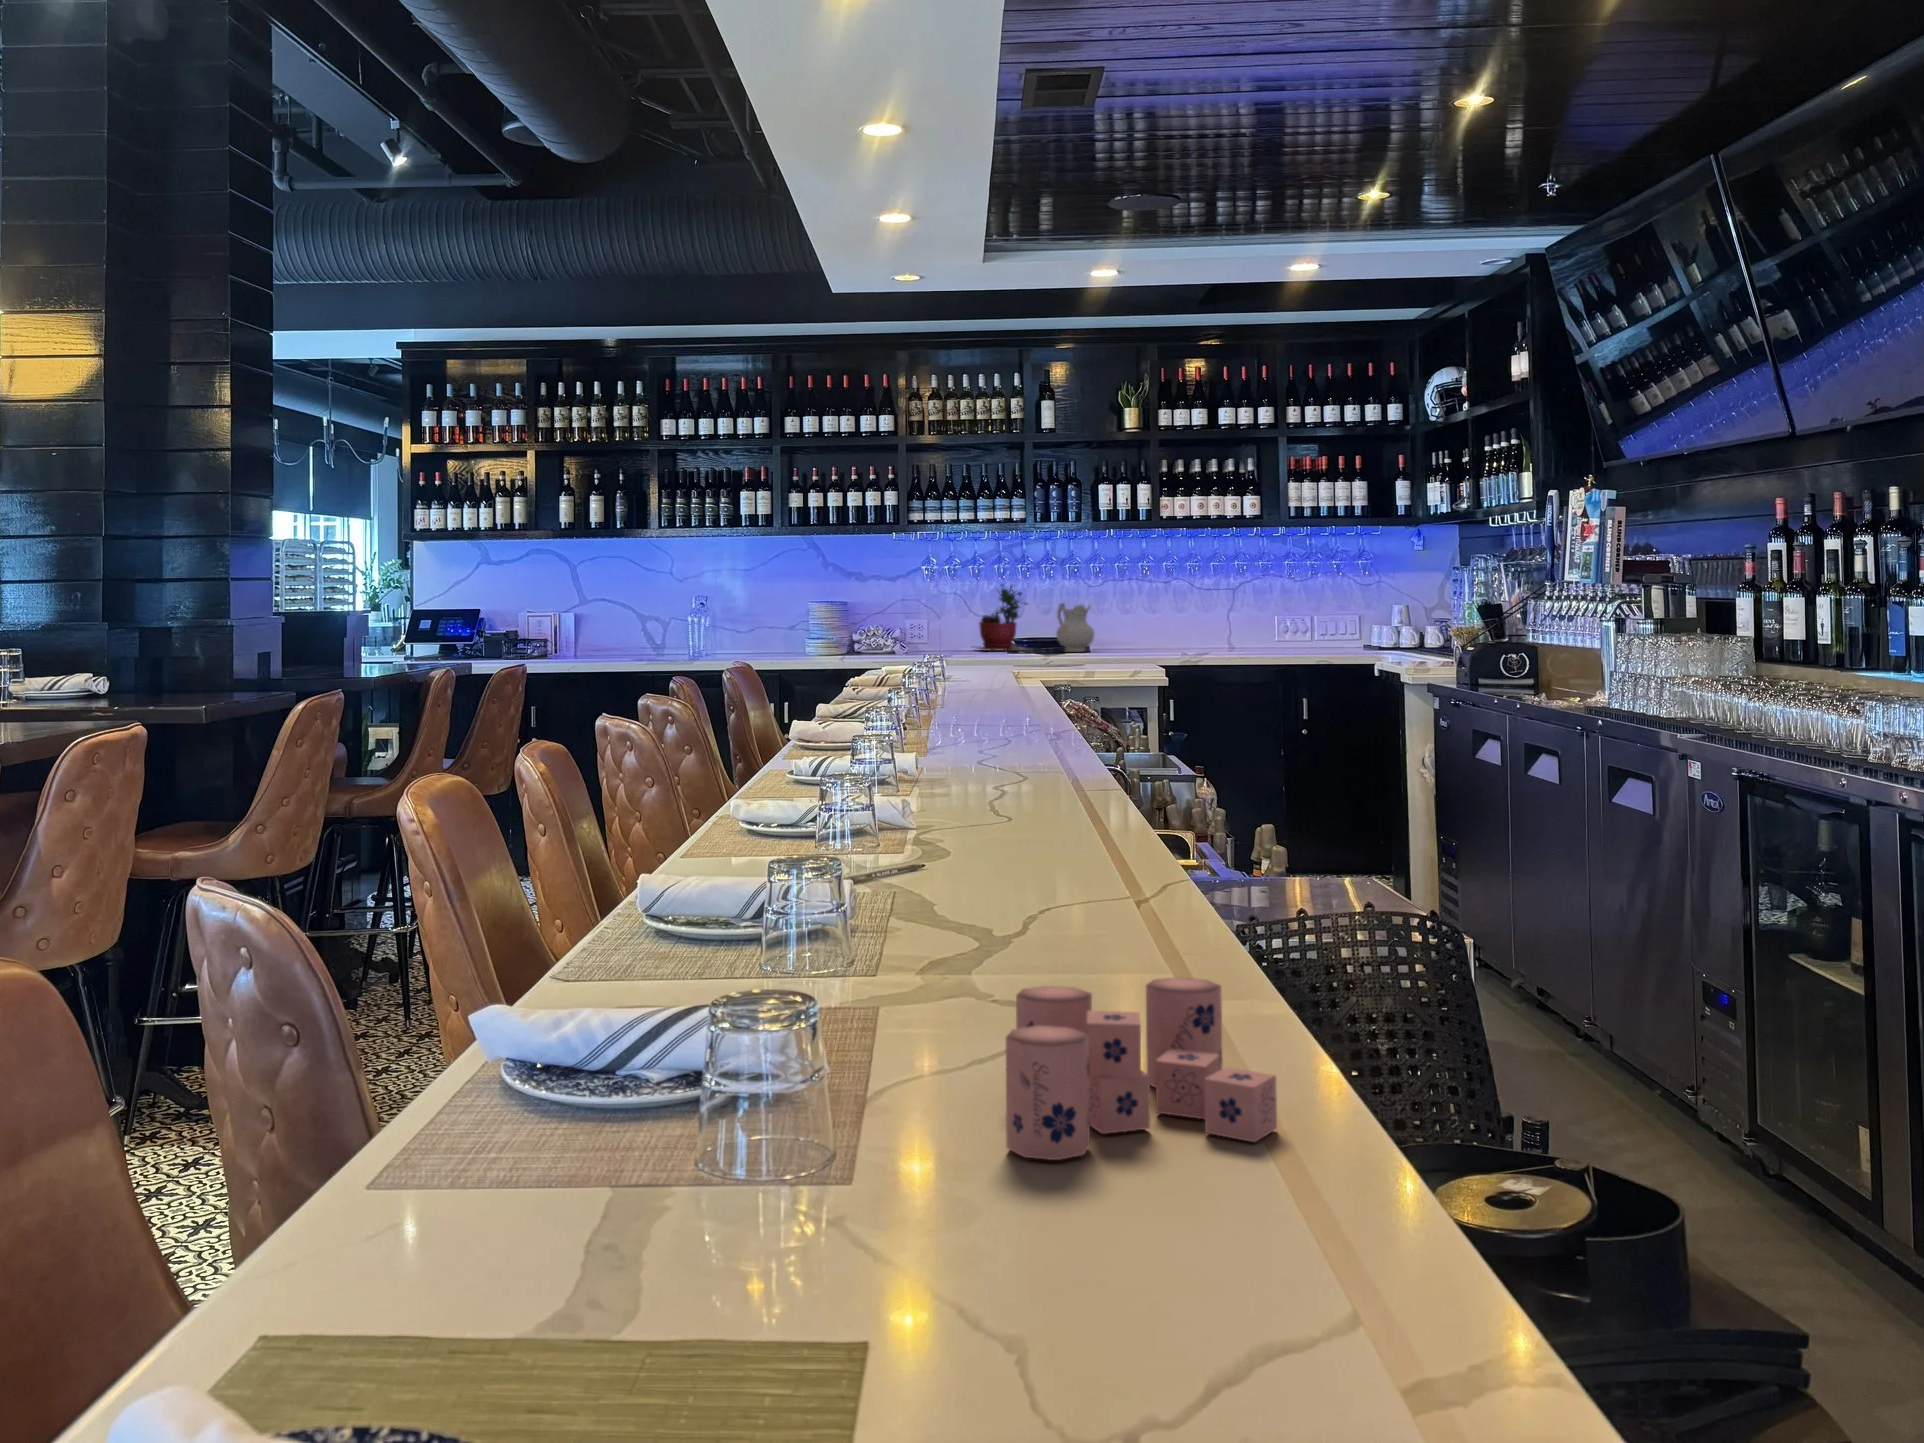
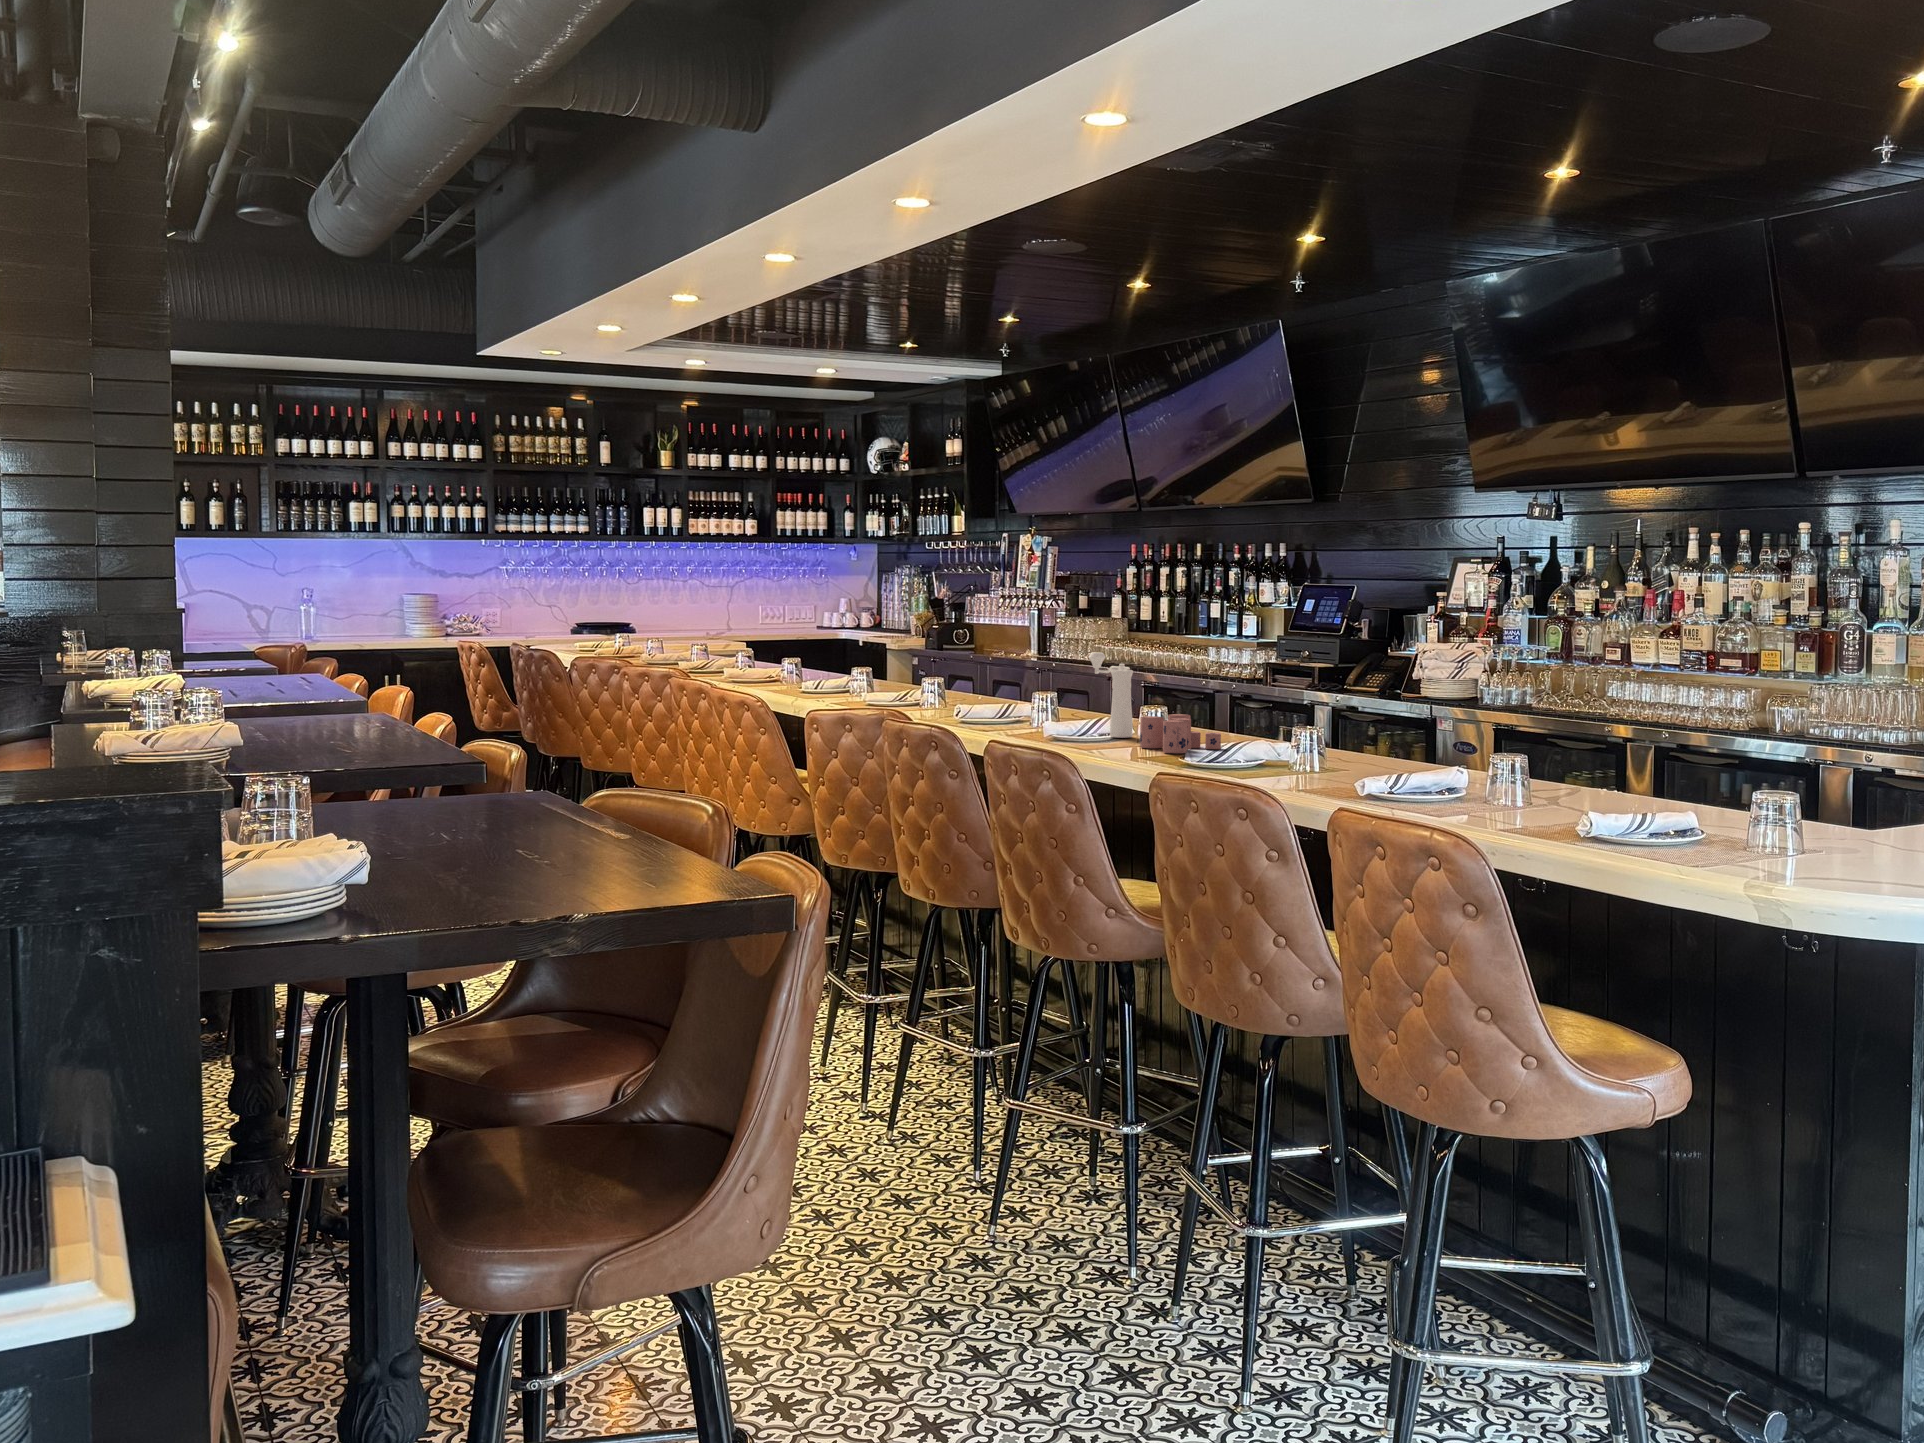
succulent plant: present [977,585,1029,651] -> none [534,581,590,632]
ceramic pitcher: present [1056,603,1094,652] -> none [608,596,638,633]
pepper mill: none [1059,753,1140,1019] -> present [1089,652,1133,738]

